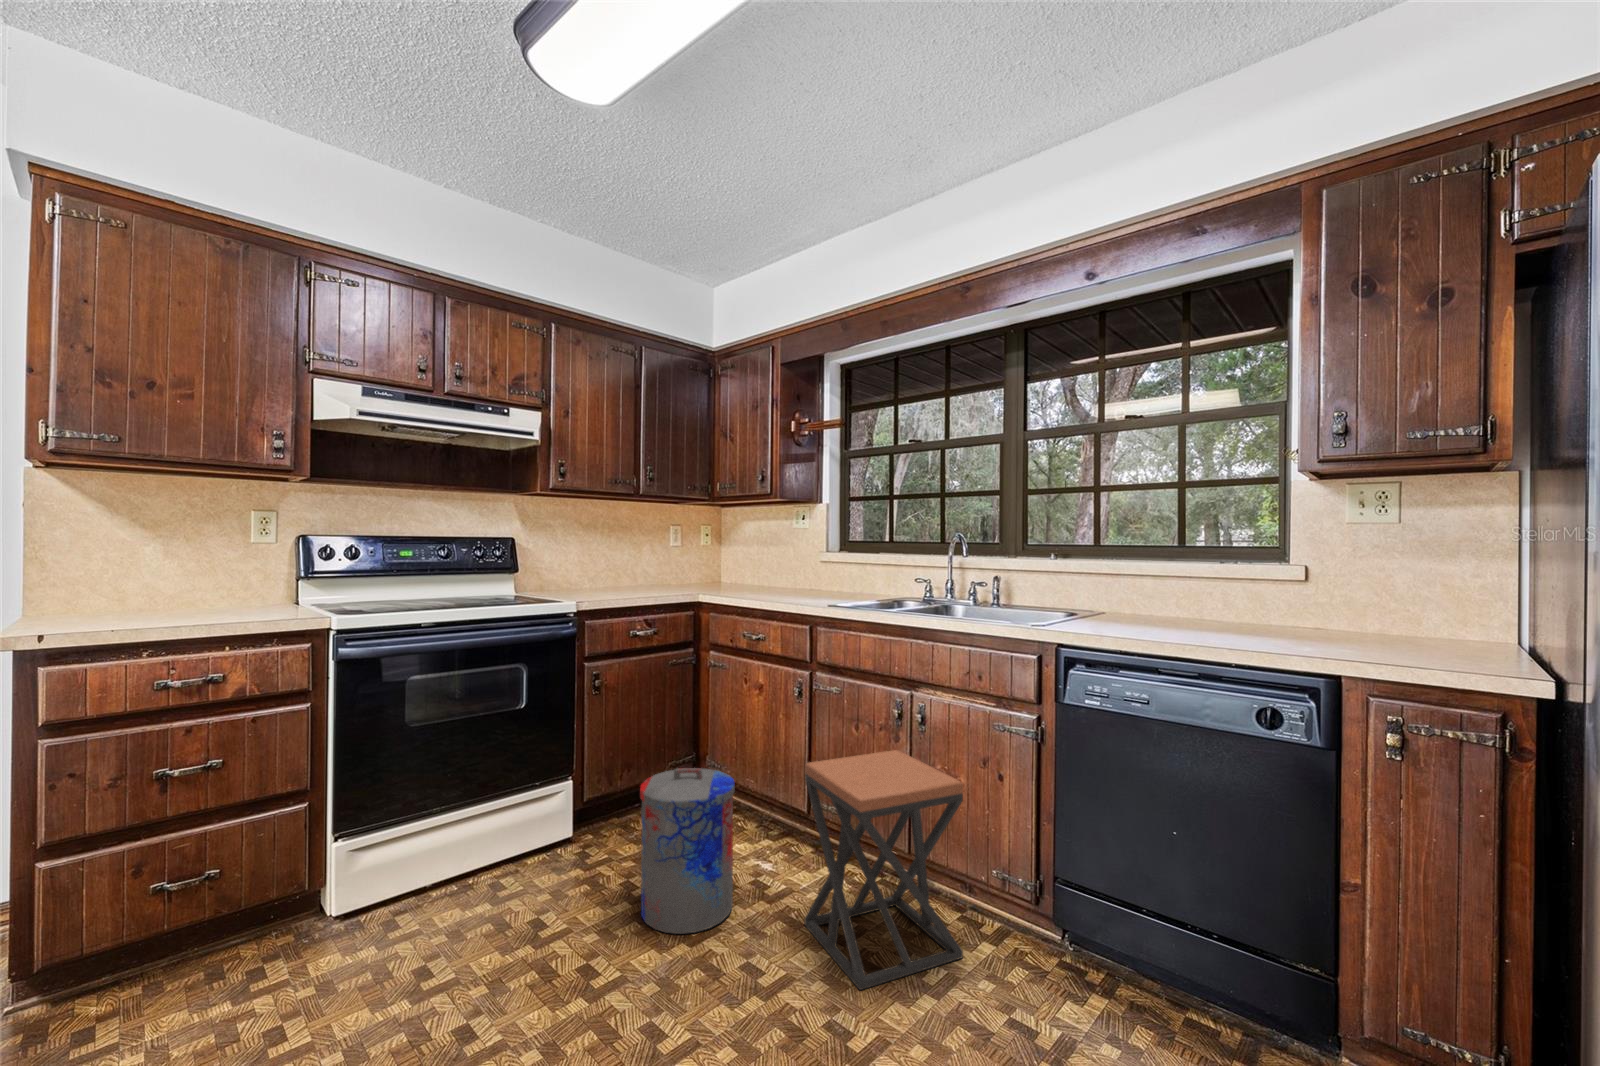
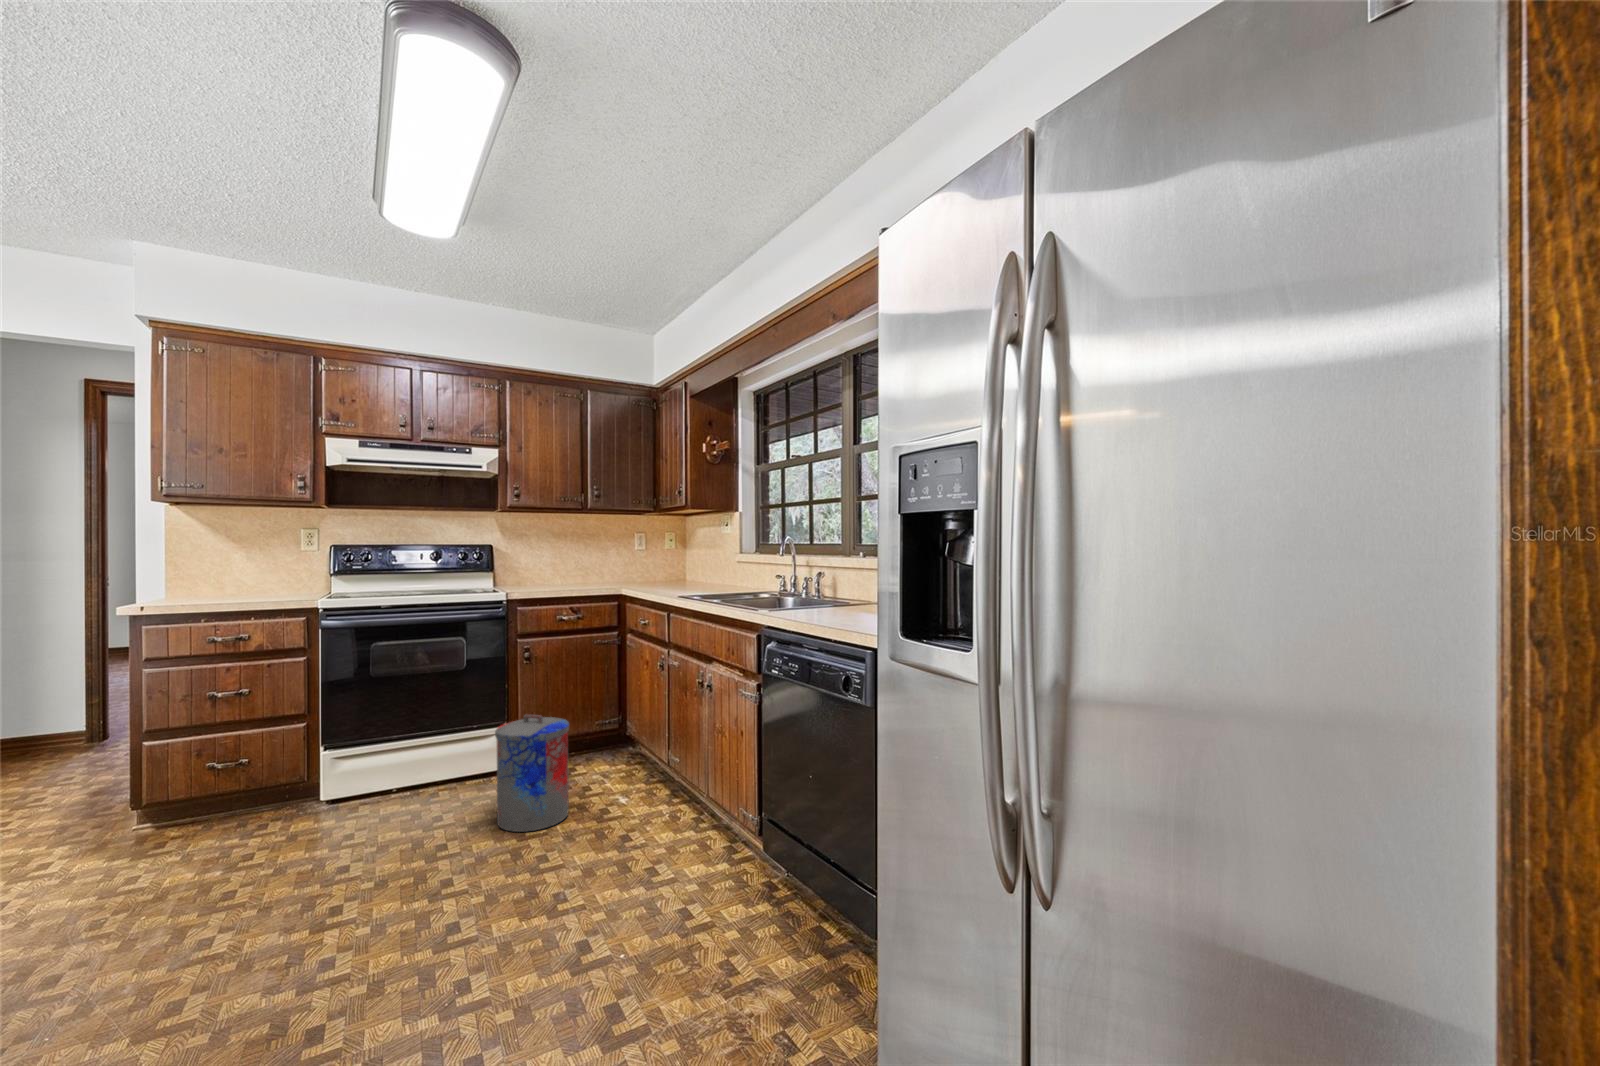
stool: present [804,750,963,990] -> none [590,710,686,875]

